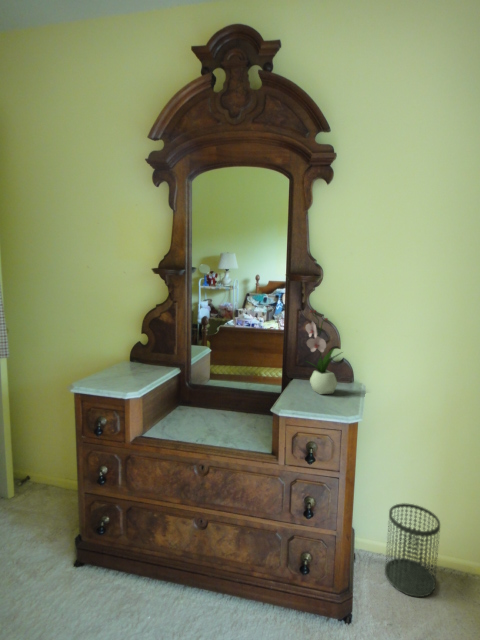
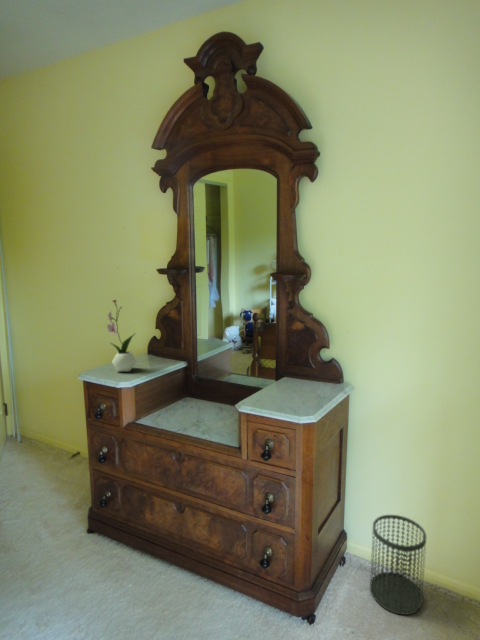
flower arrangement: present [306,310,341,394] -> present [107,300,137,372]

